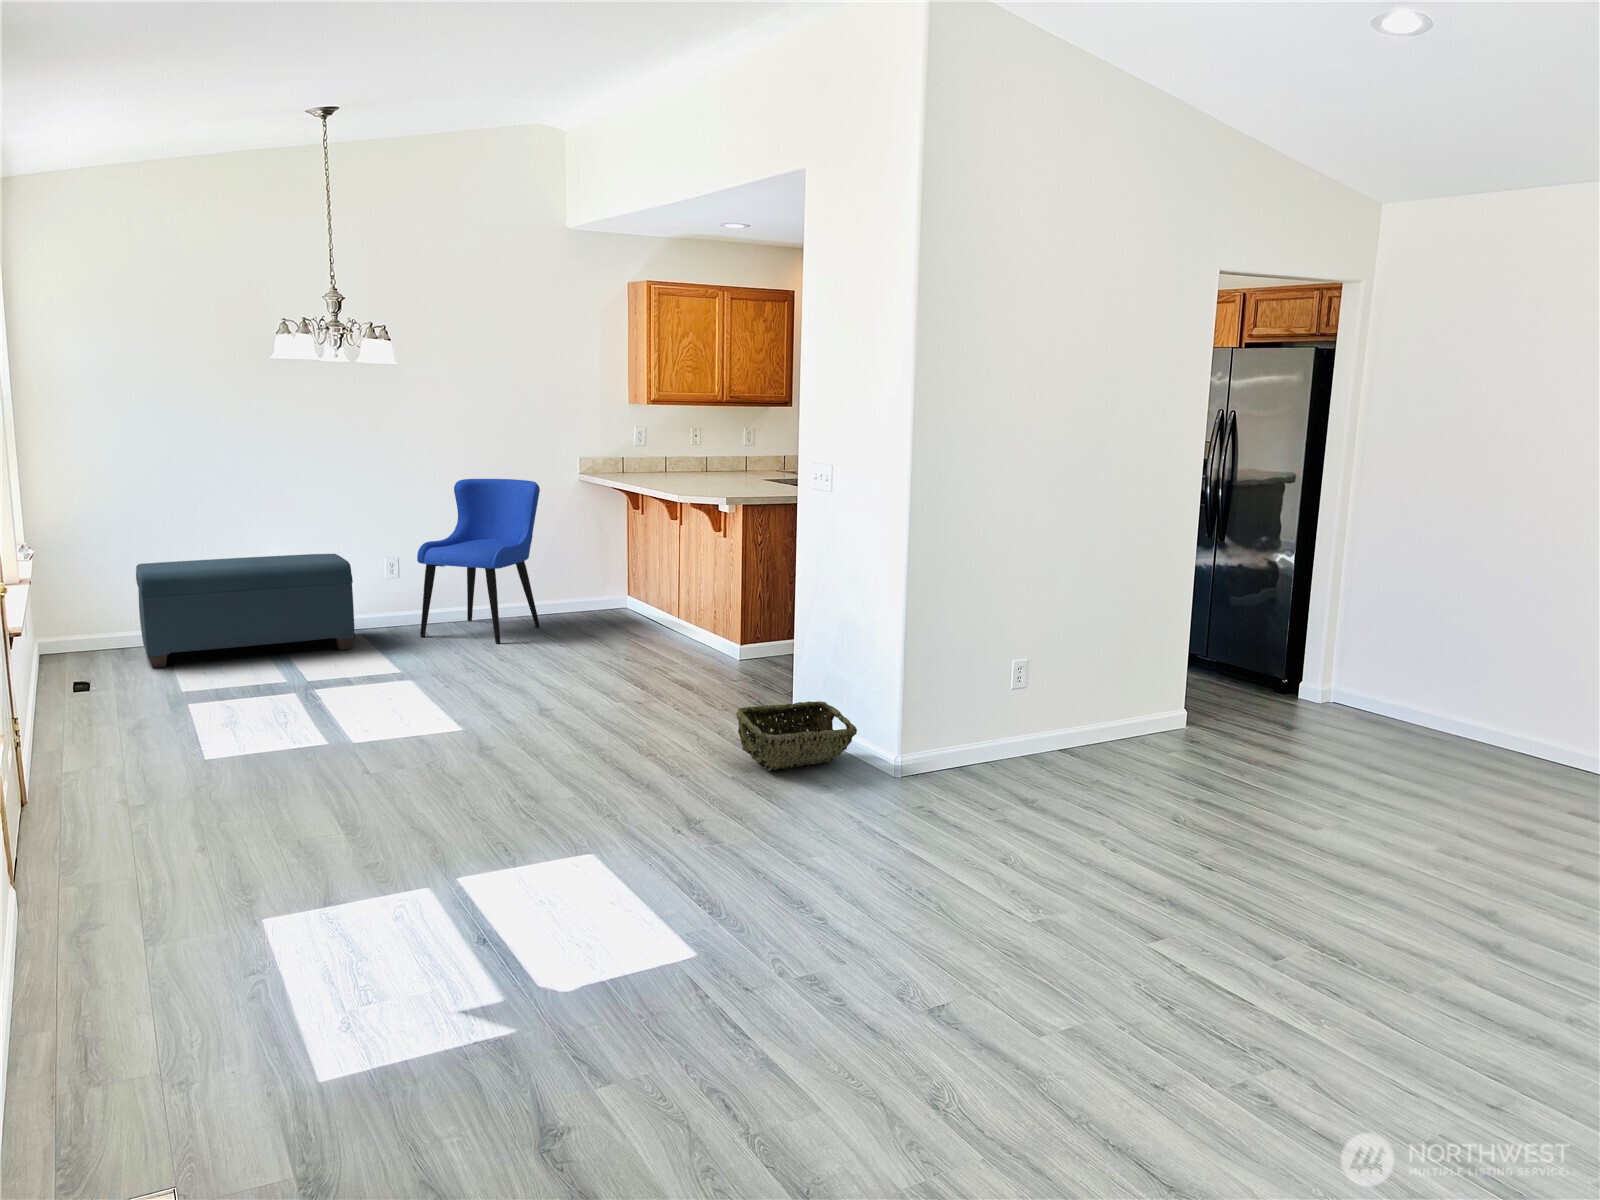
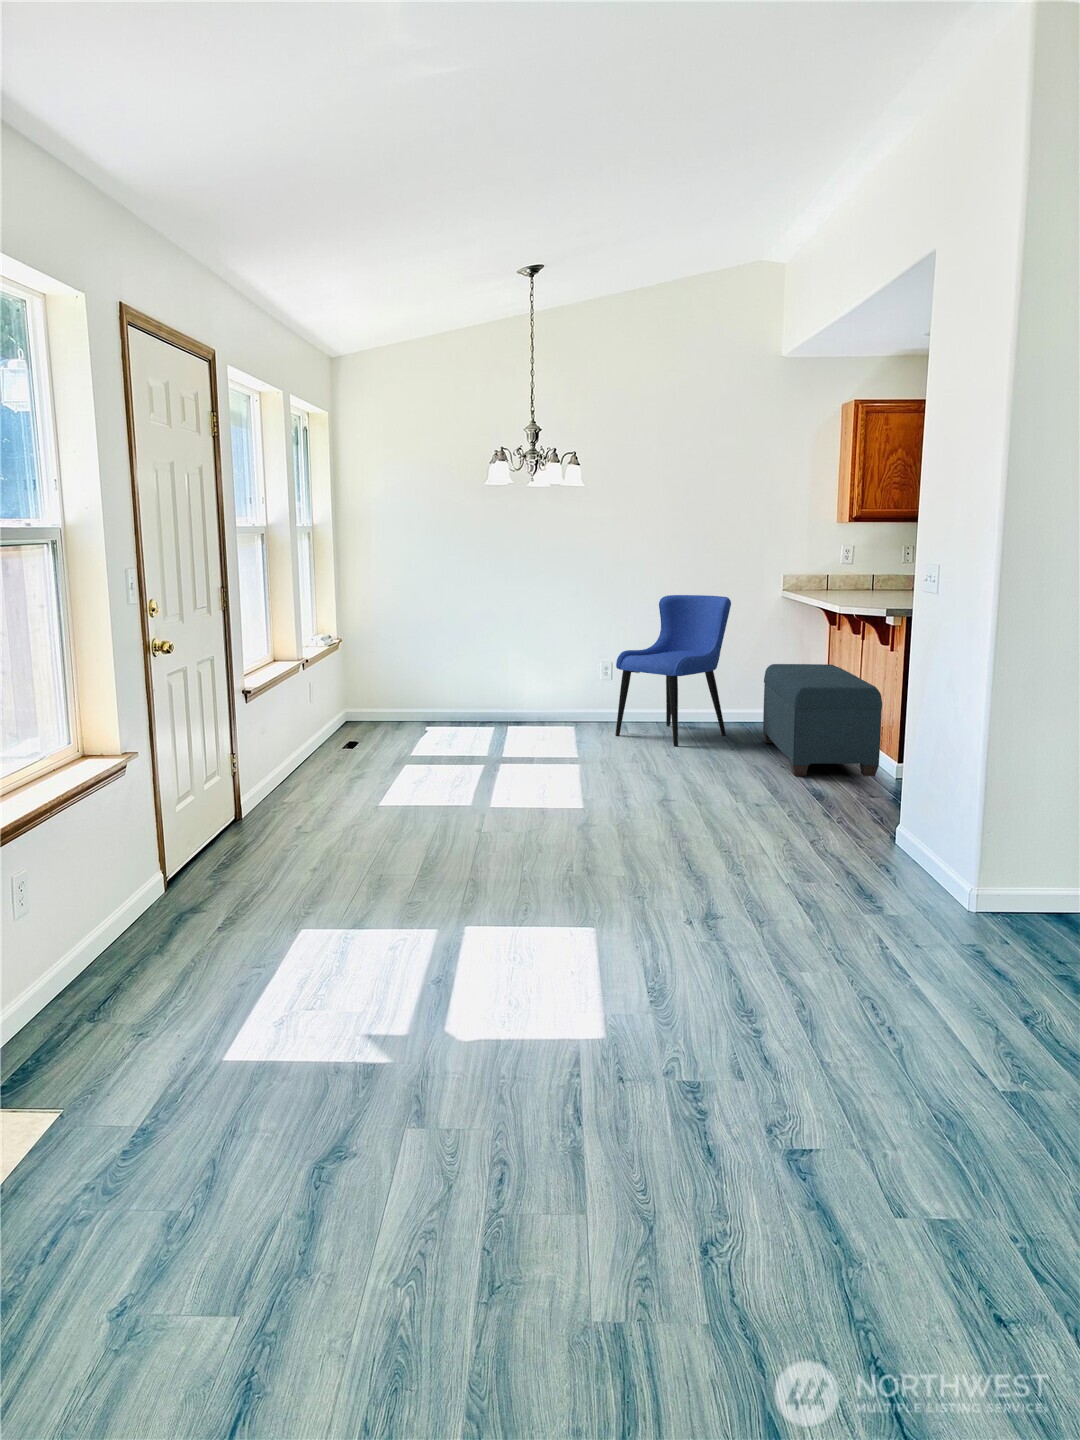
bench: present [136,554,355,668] -> present [763,664,882,776]
woven basket: present [736,701,857,771] -> none [805,818,937,888]

